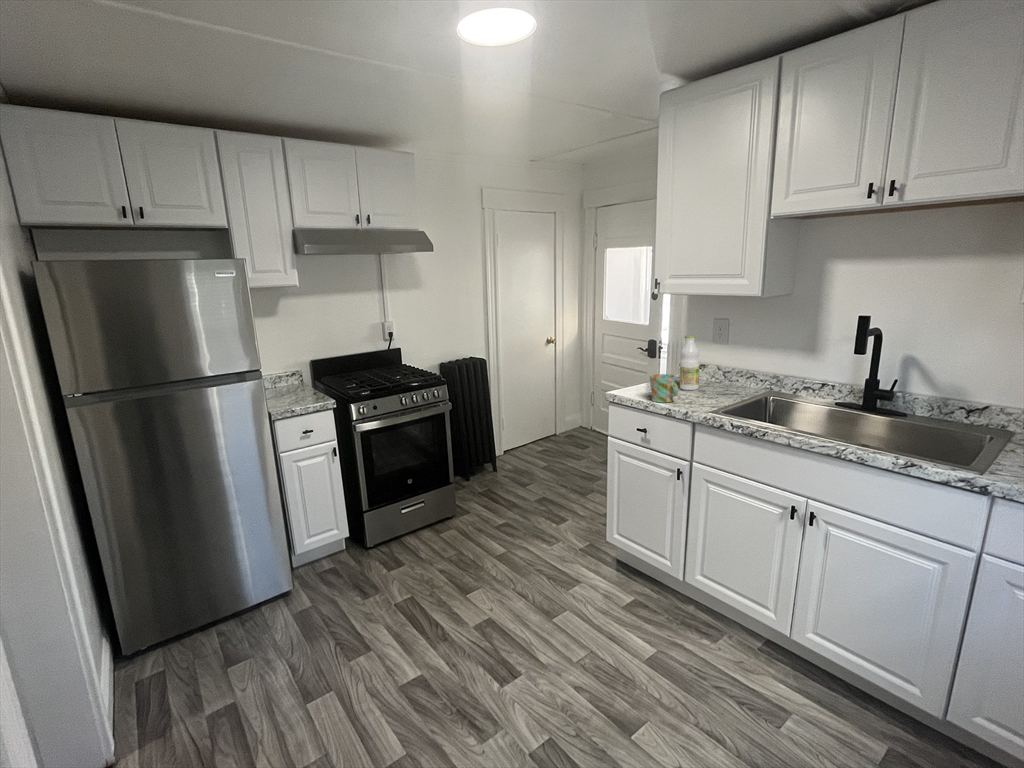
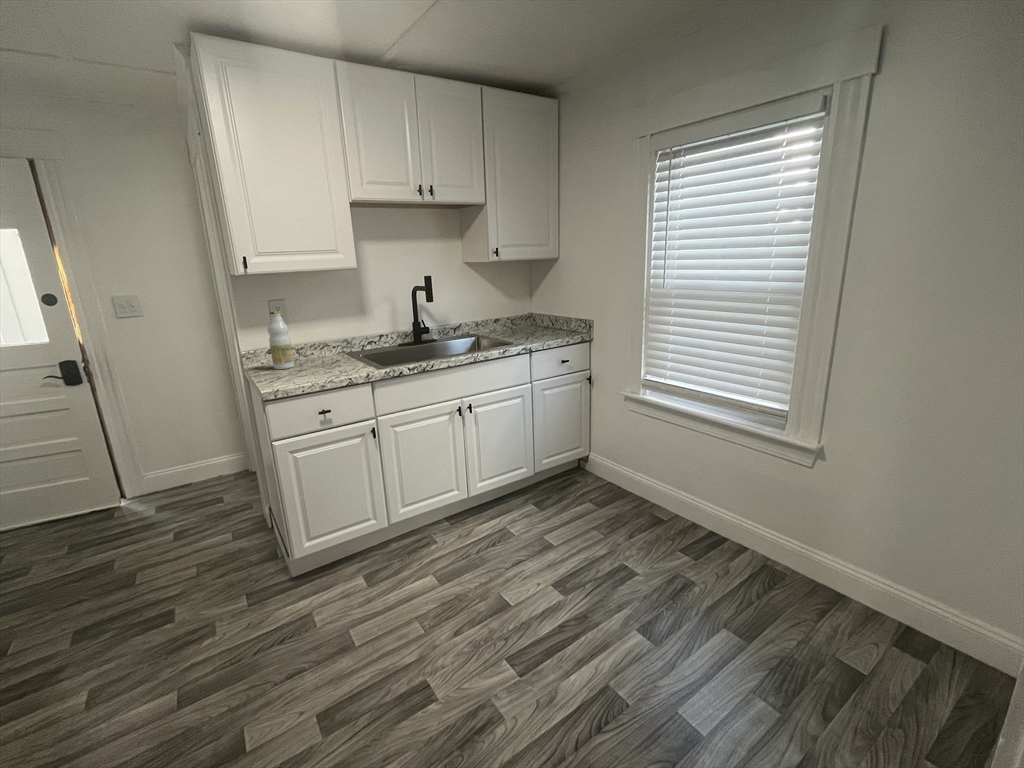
mug: present [650,374,678,403] -> none [294,349,331,379]

